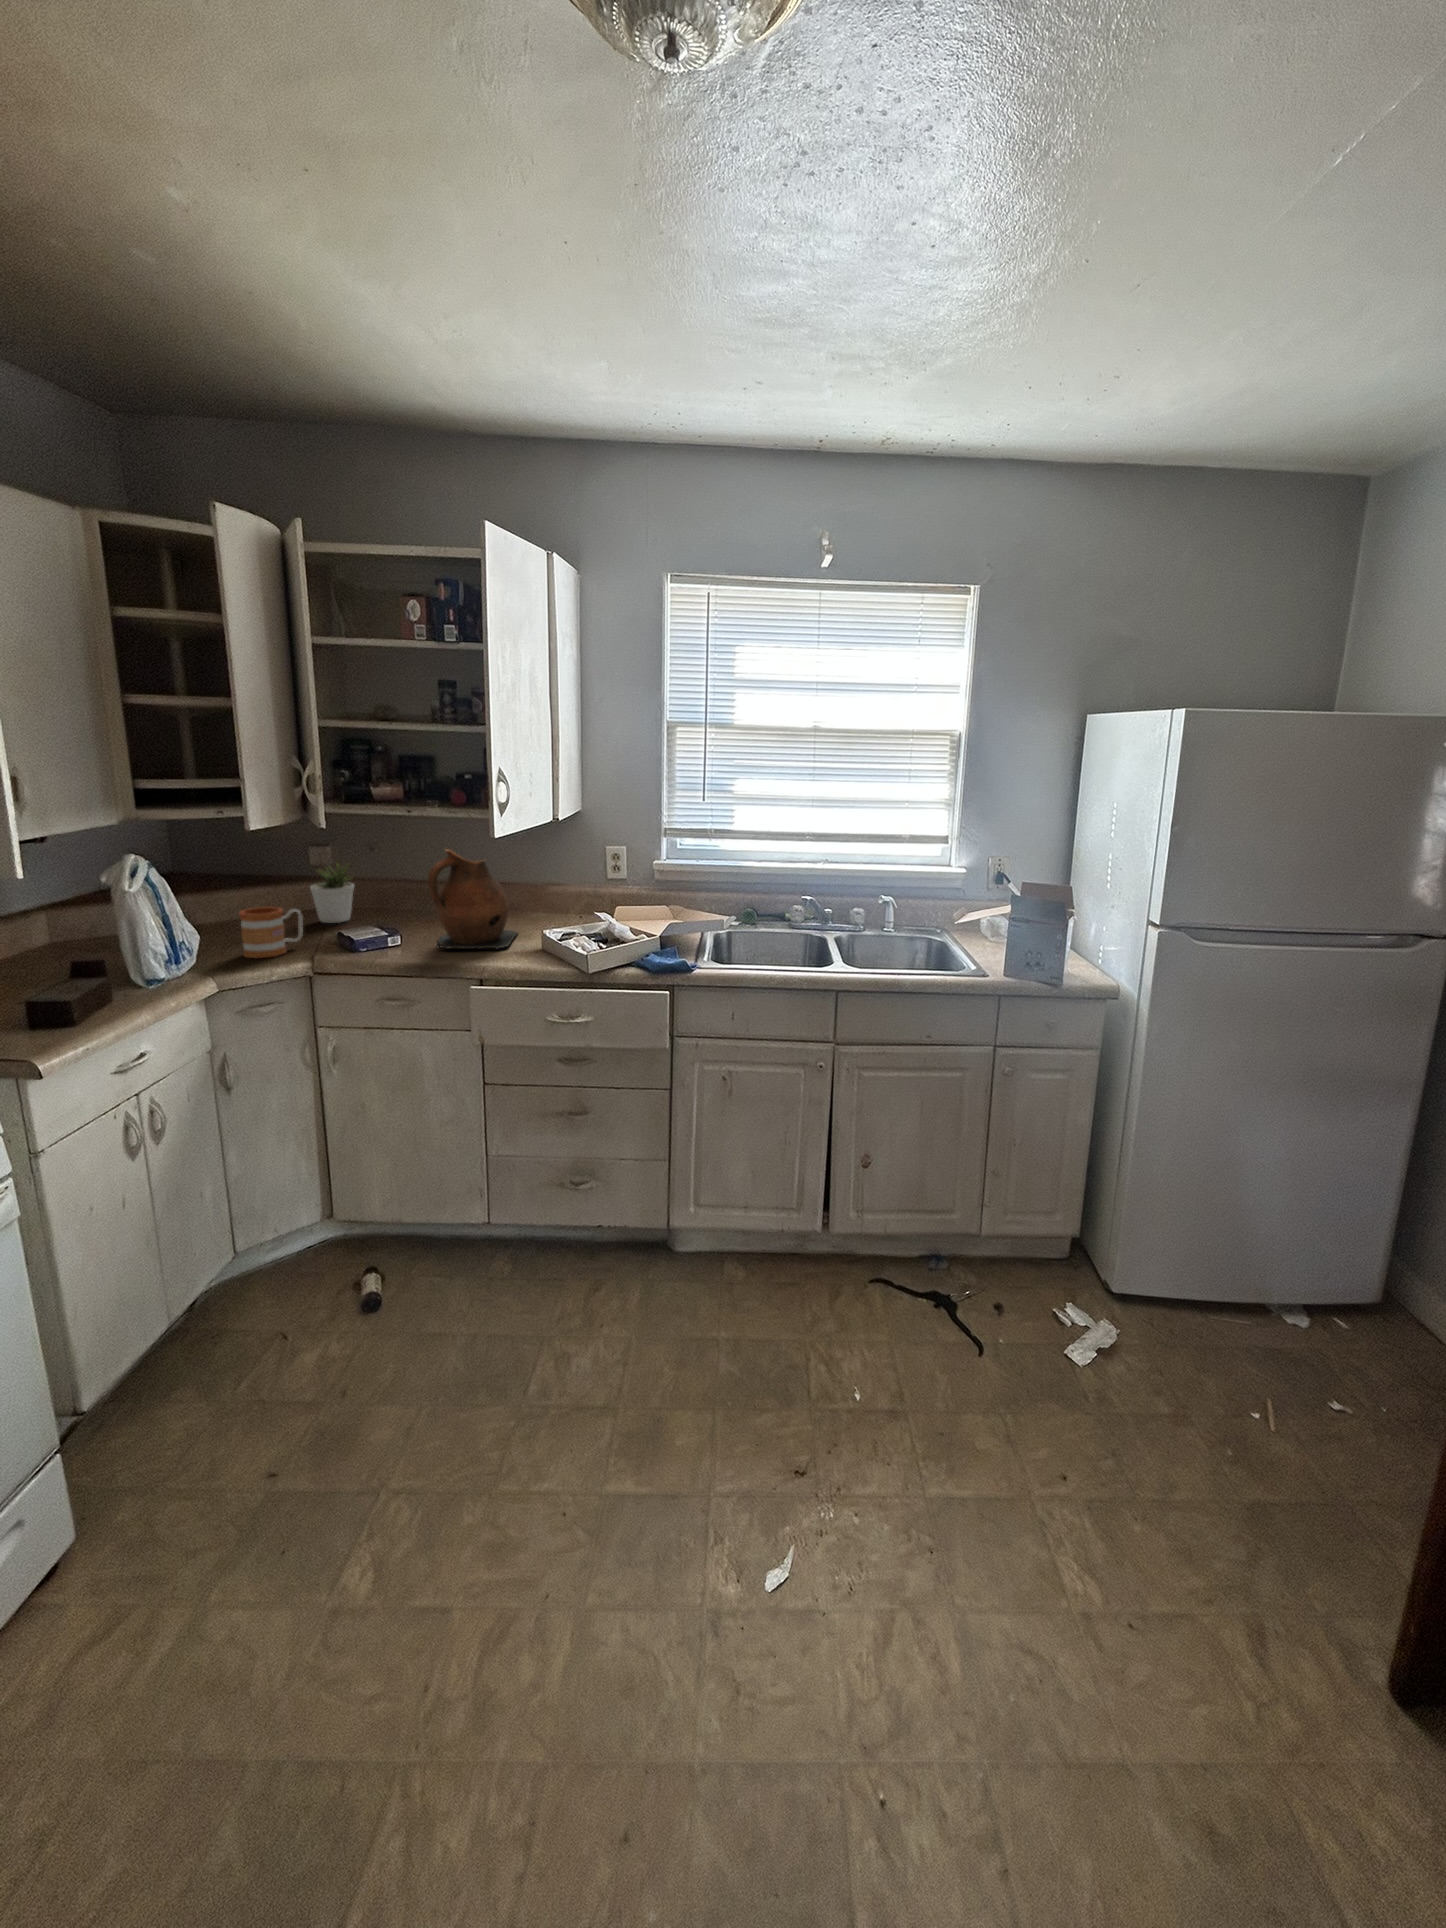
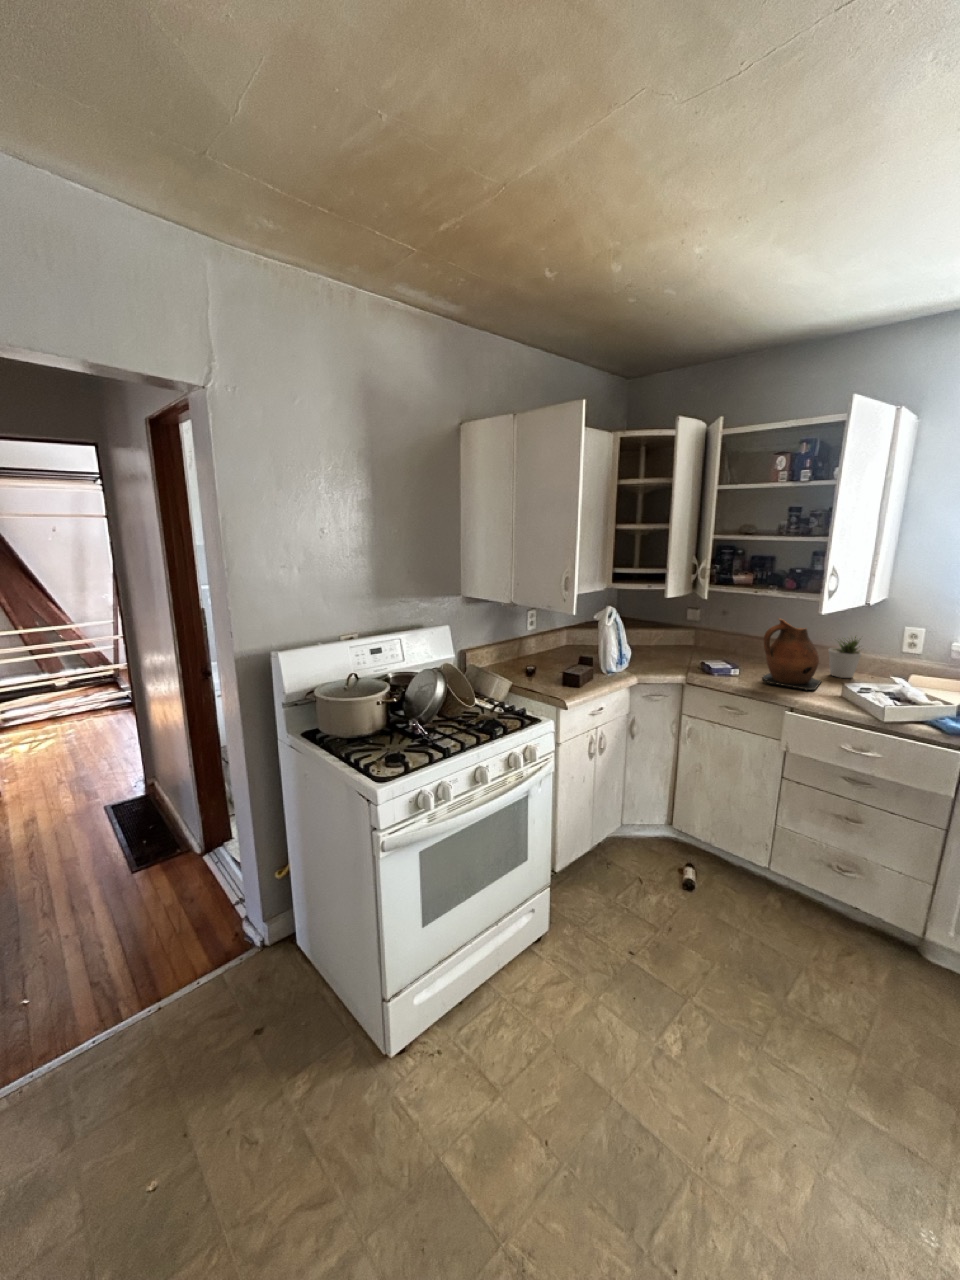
potted plant: present [310,864,354,923] -> present [829,637,862,678]
mug: present [239,907,303,958] -> none [651,641,683,670]

